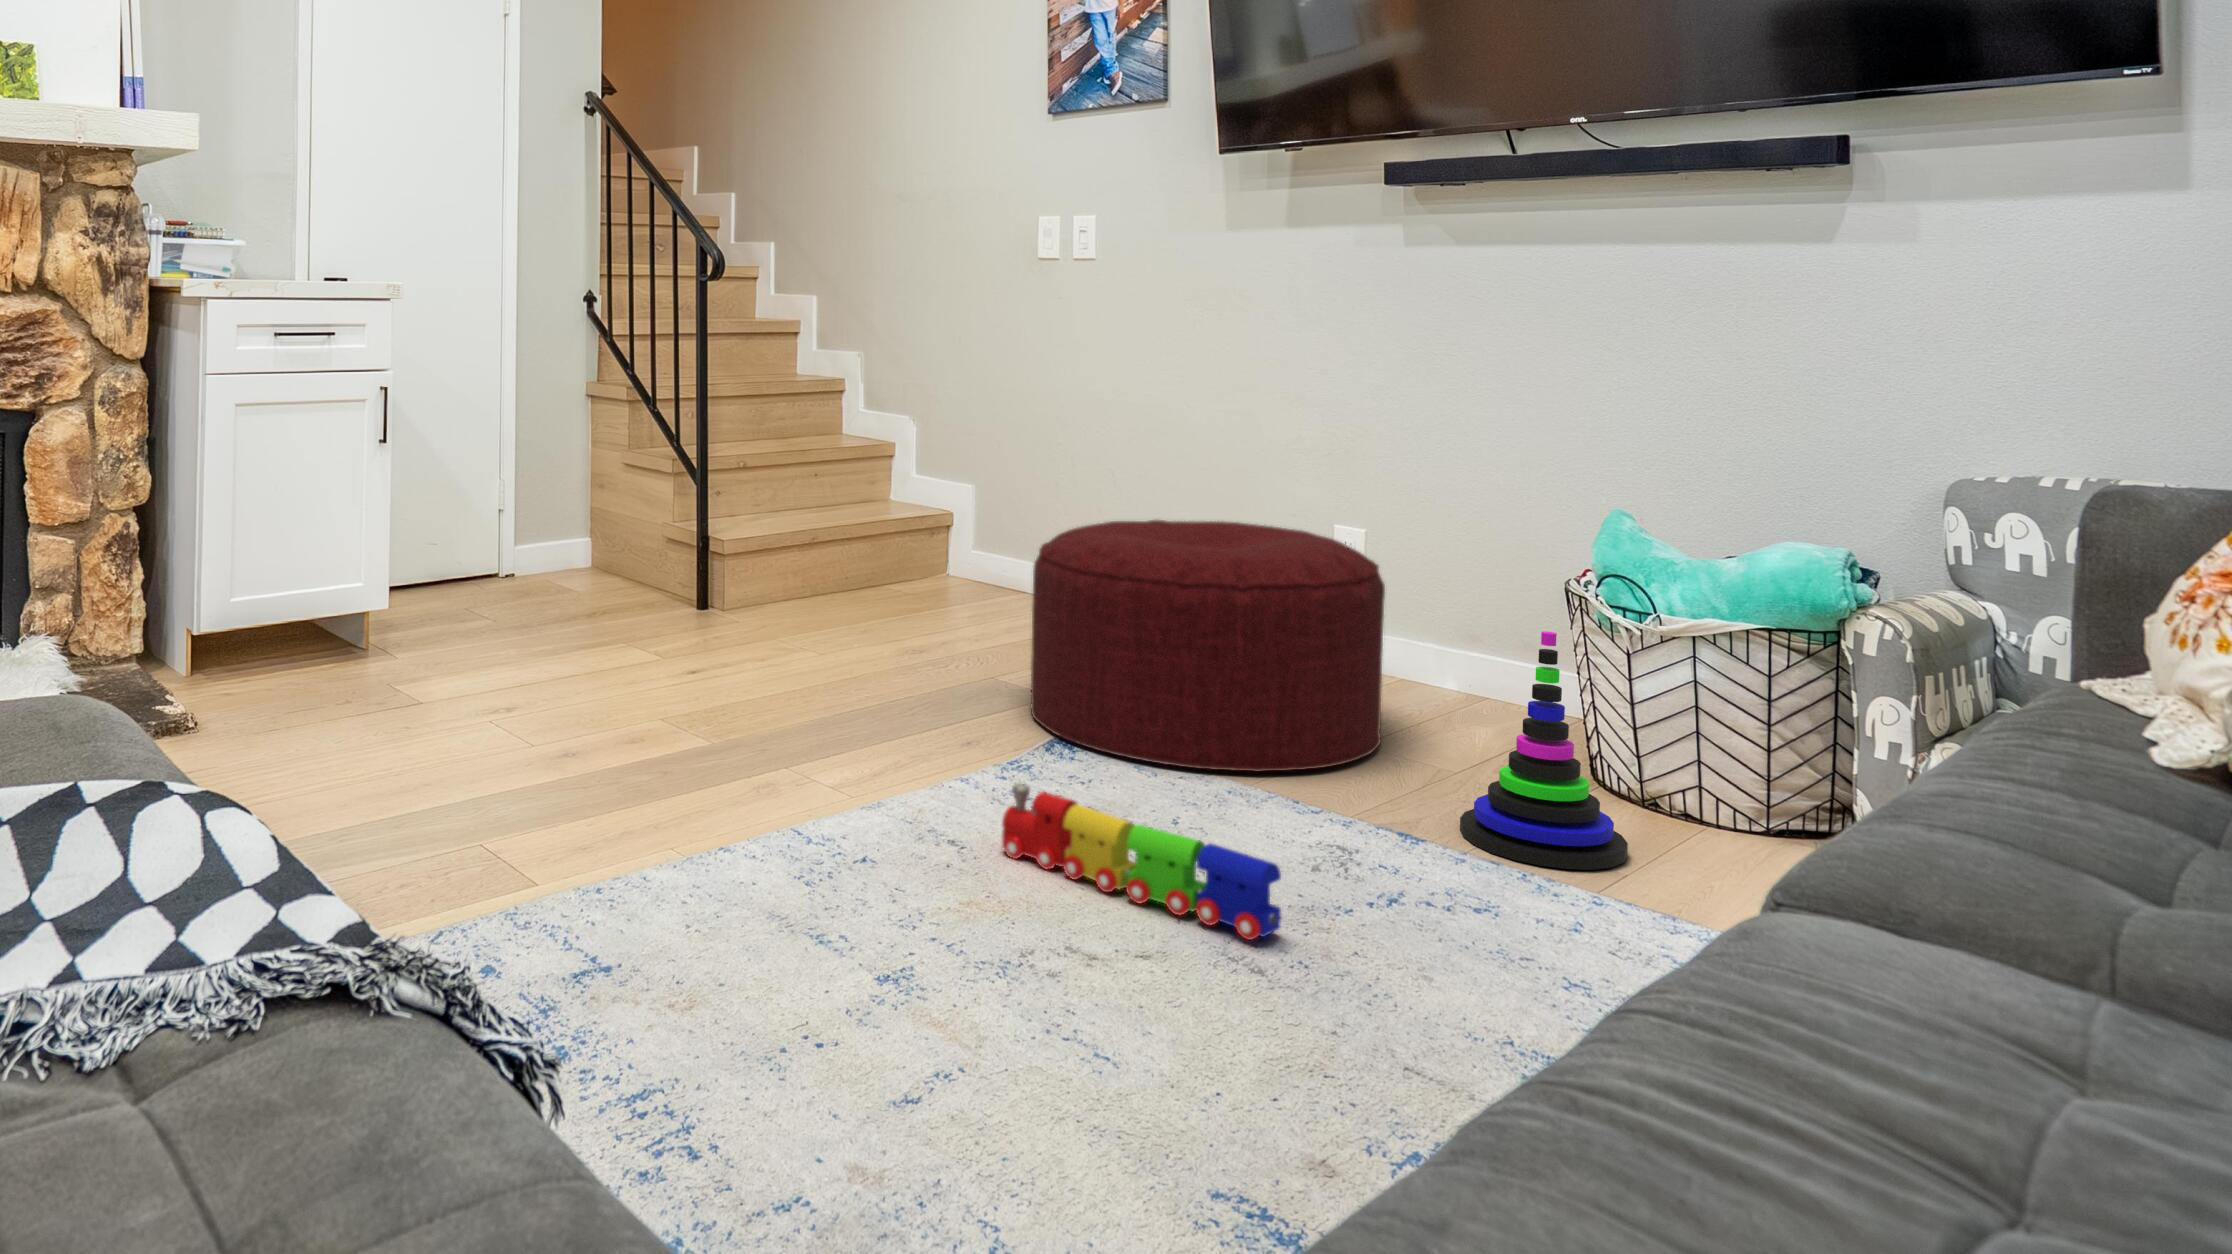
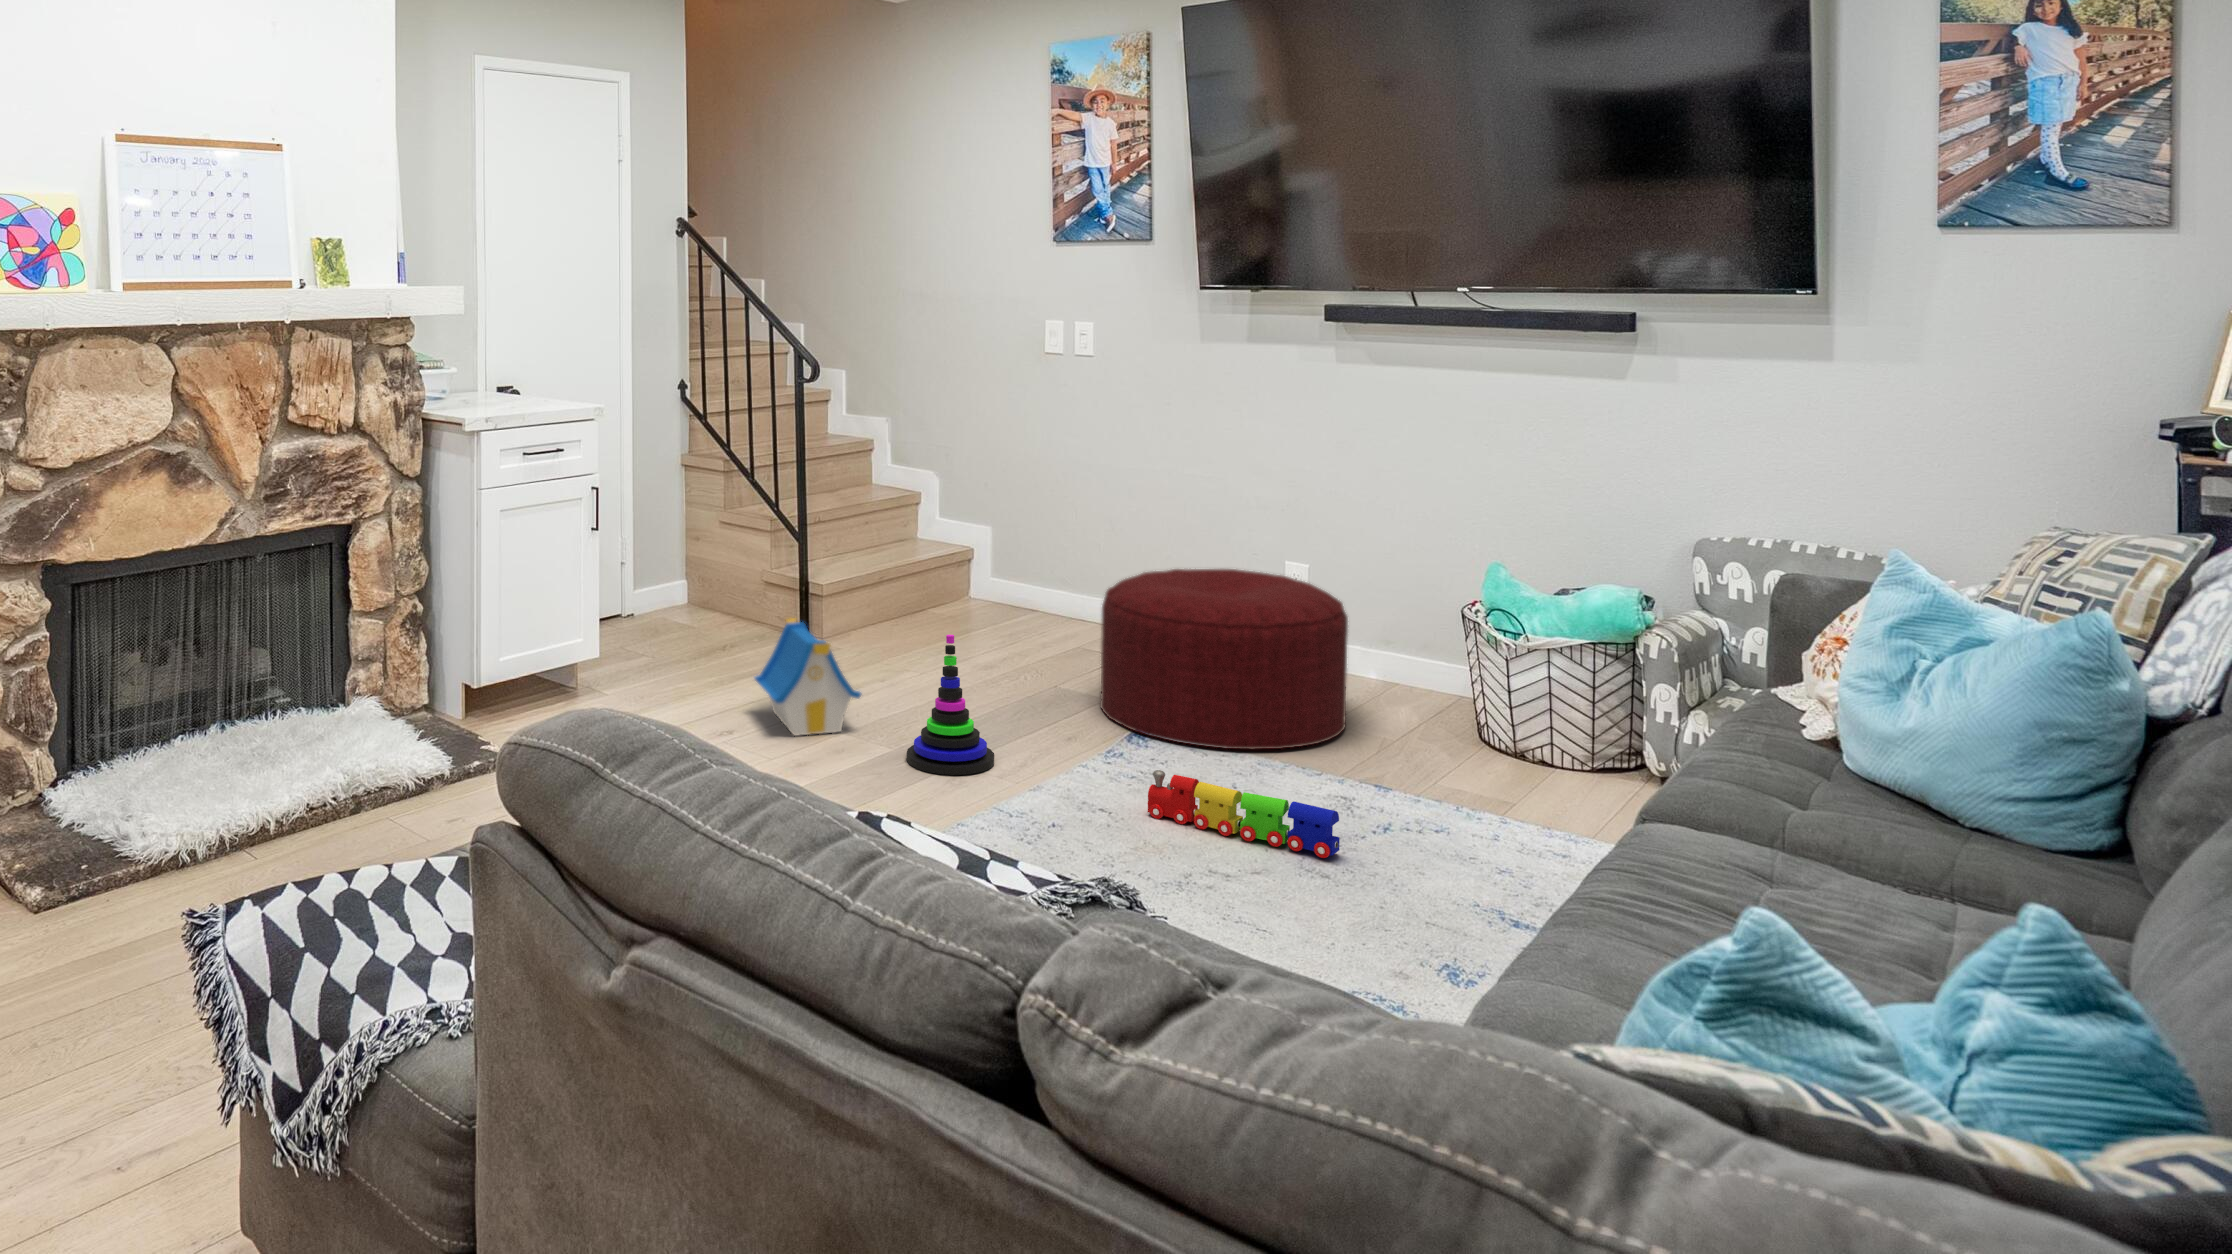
toy house: none [551,563,677,716] -> present [755,618,861,736]
stacking toy: present [1460,631,1628,870] -> present [906,635,994,775]

